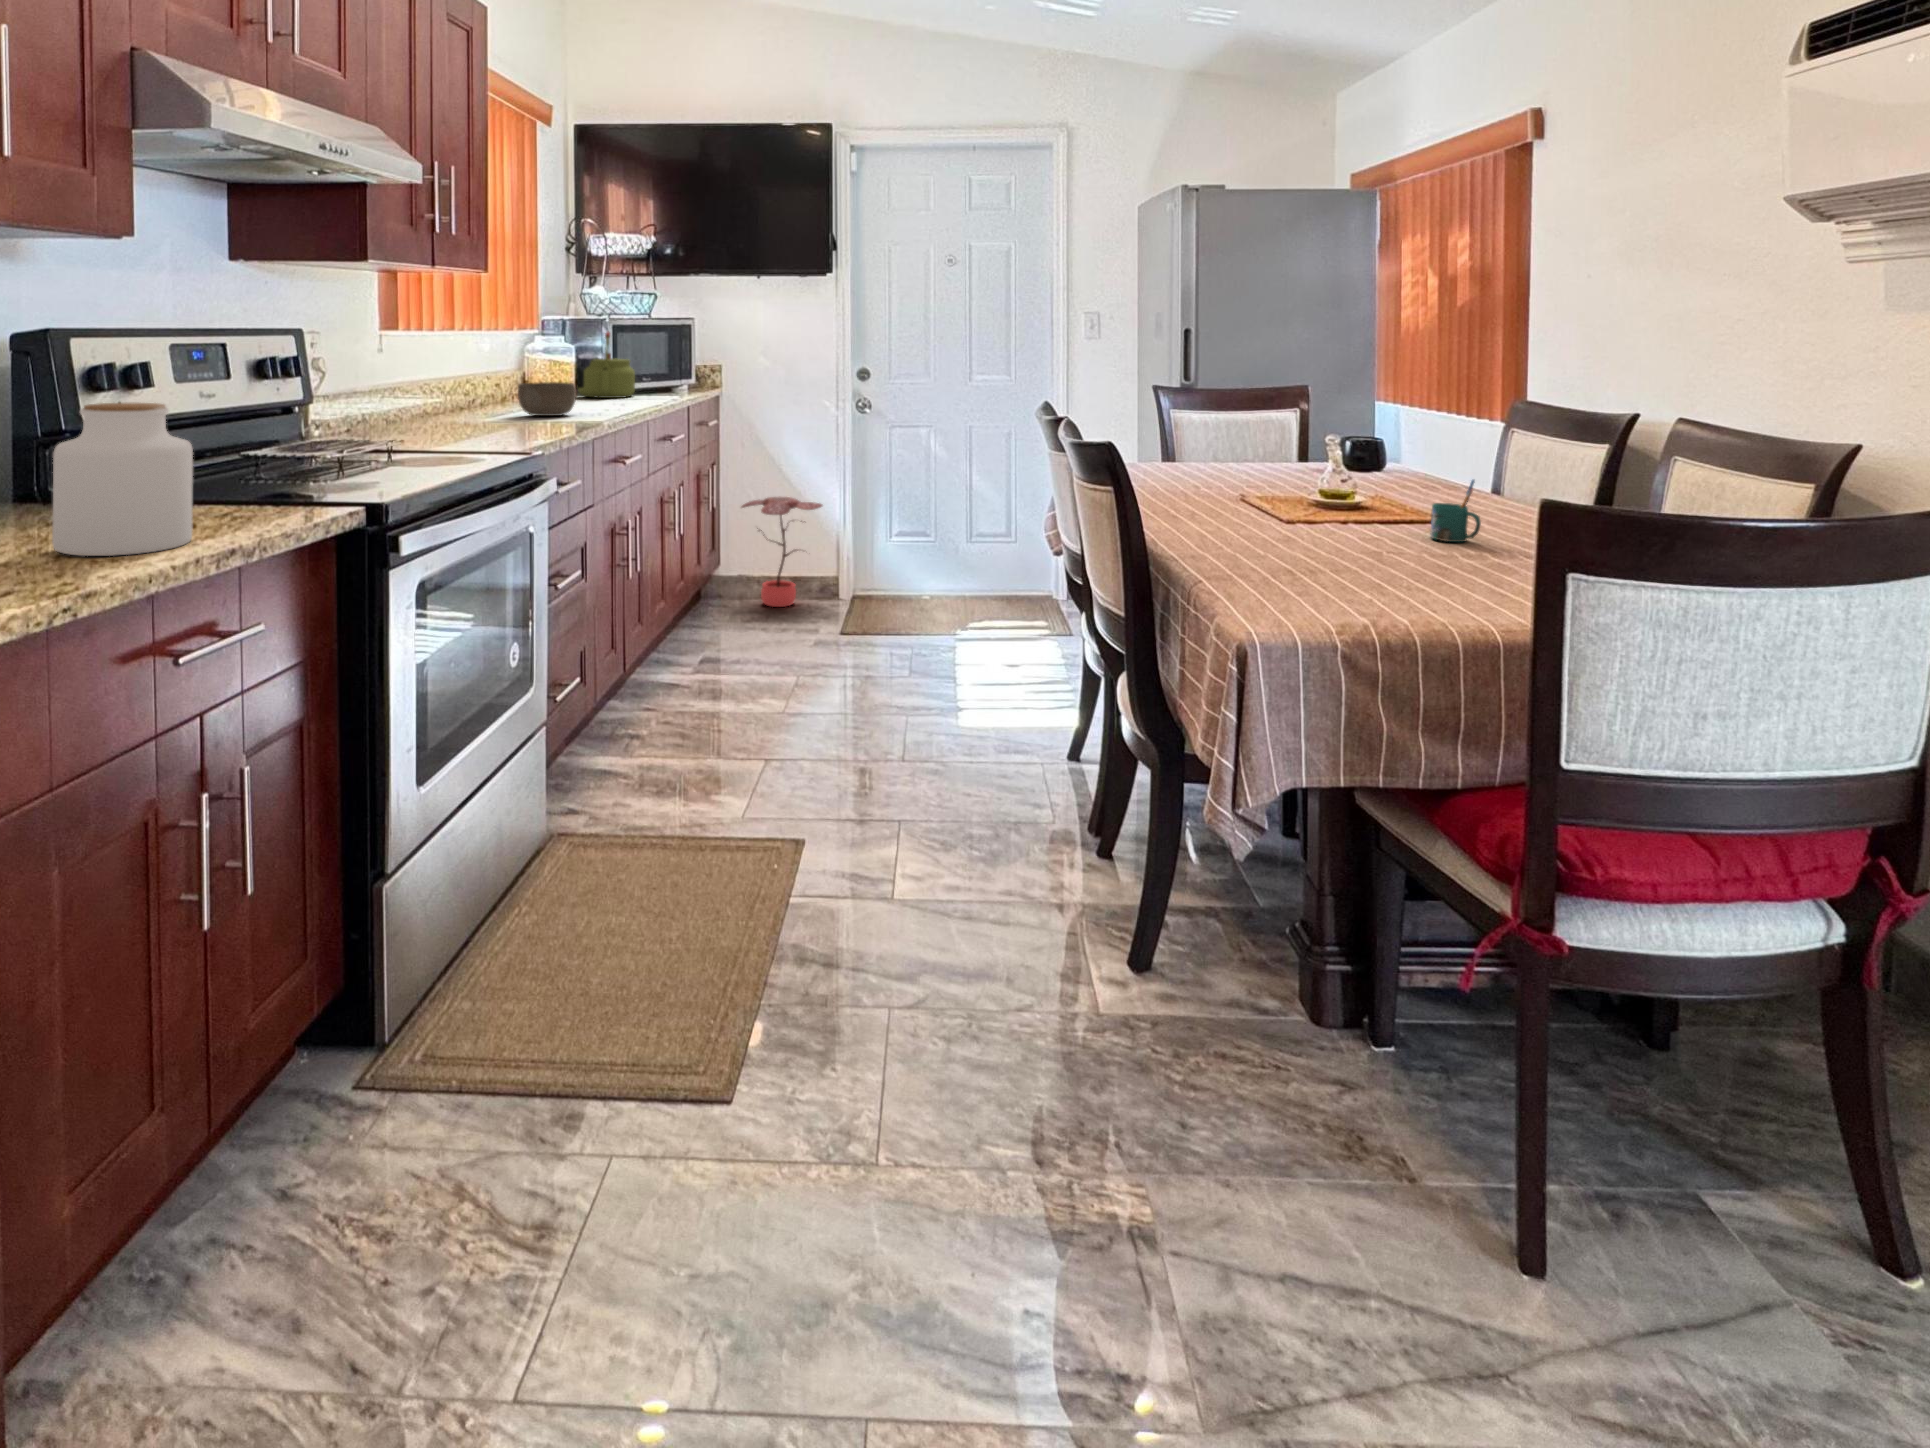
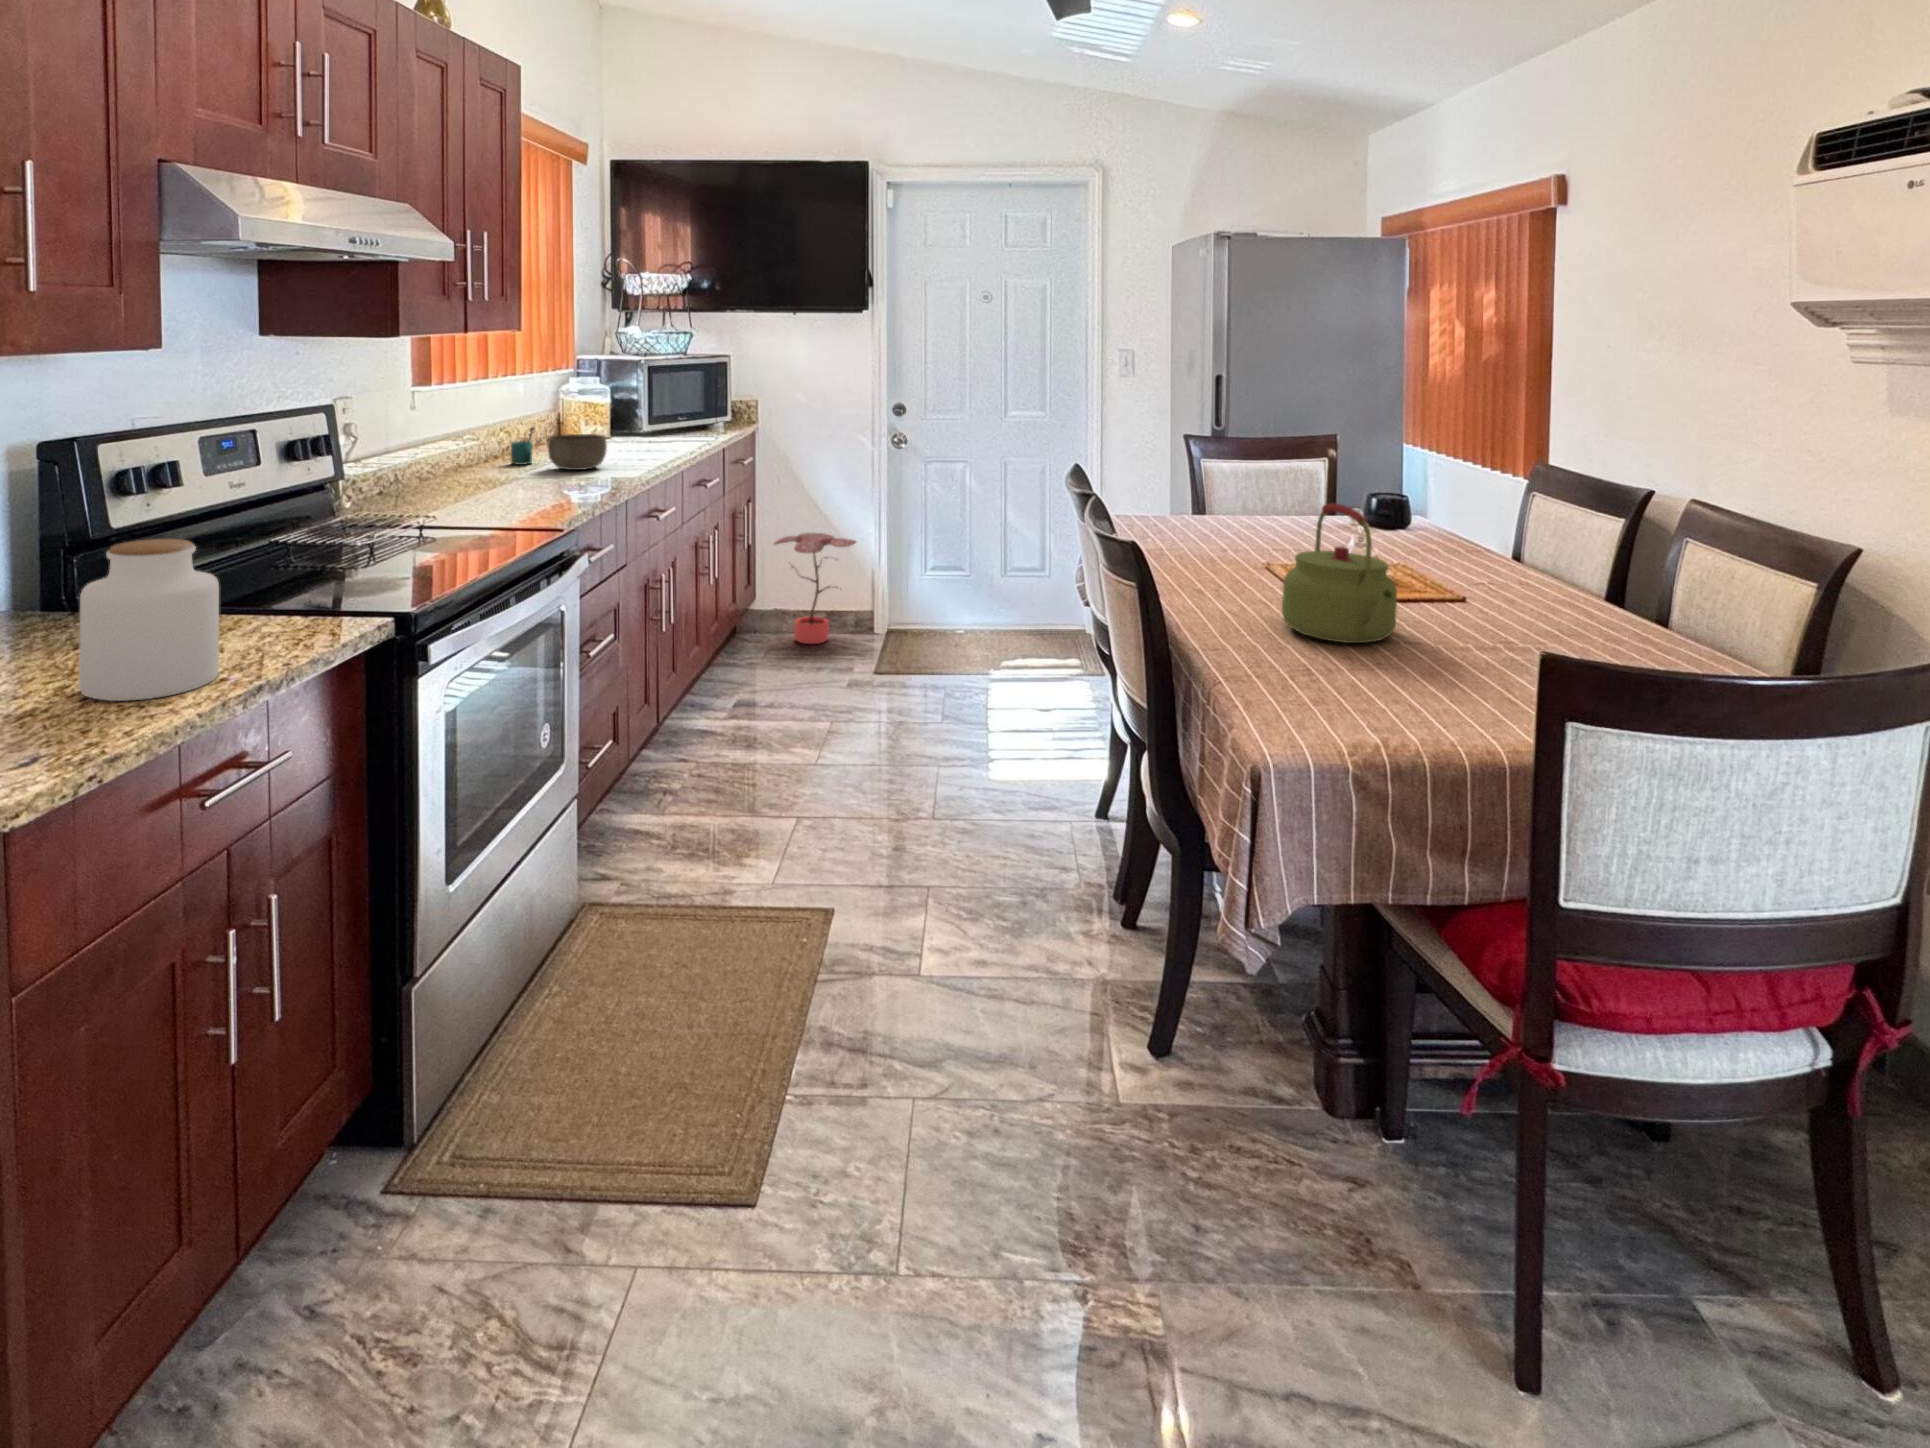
kettle: present [578,332,635,398] -> present [1282,503,1397,643]
mug: present [1430,480,1481,542] -> present [511,427,533,465]

